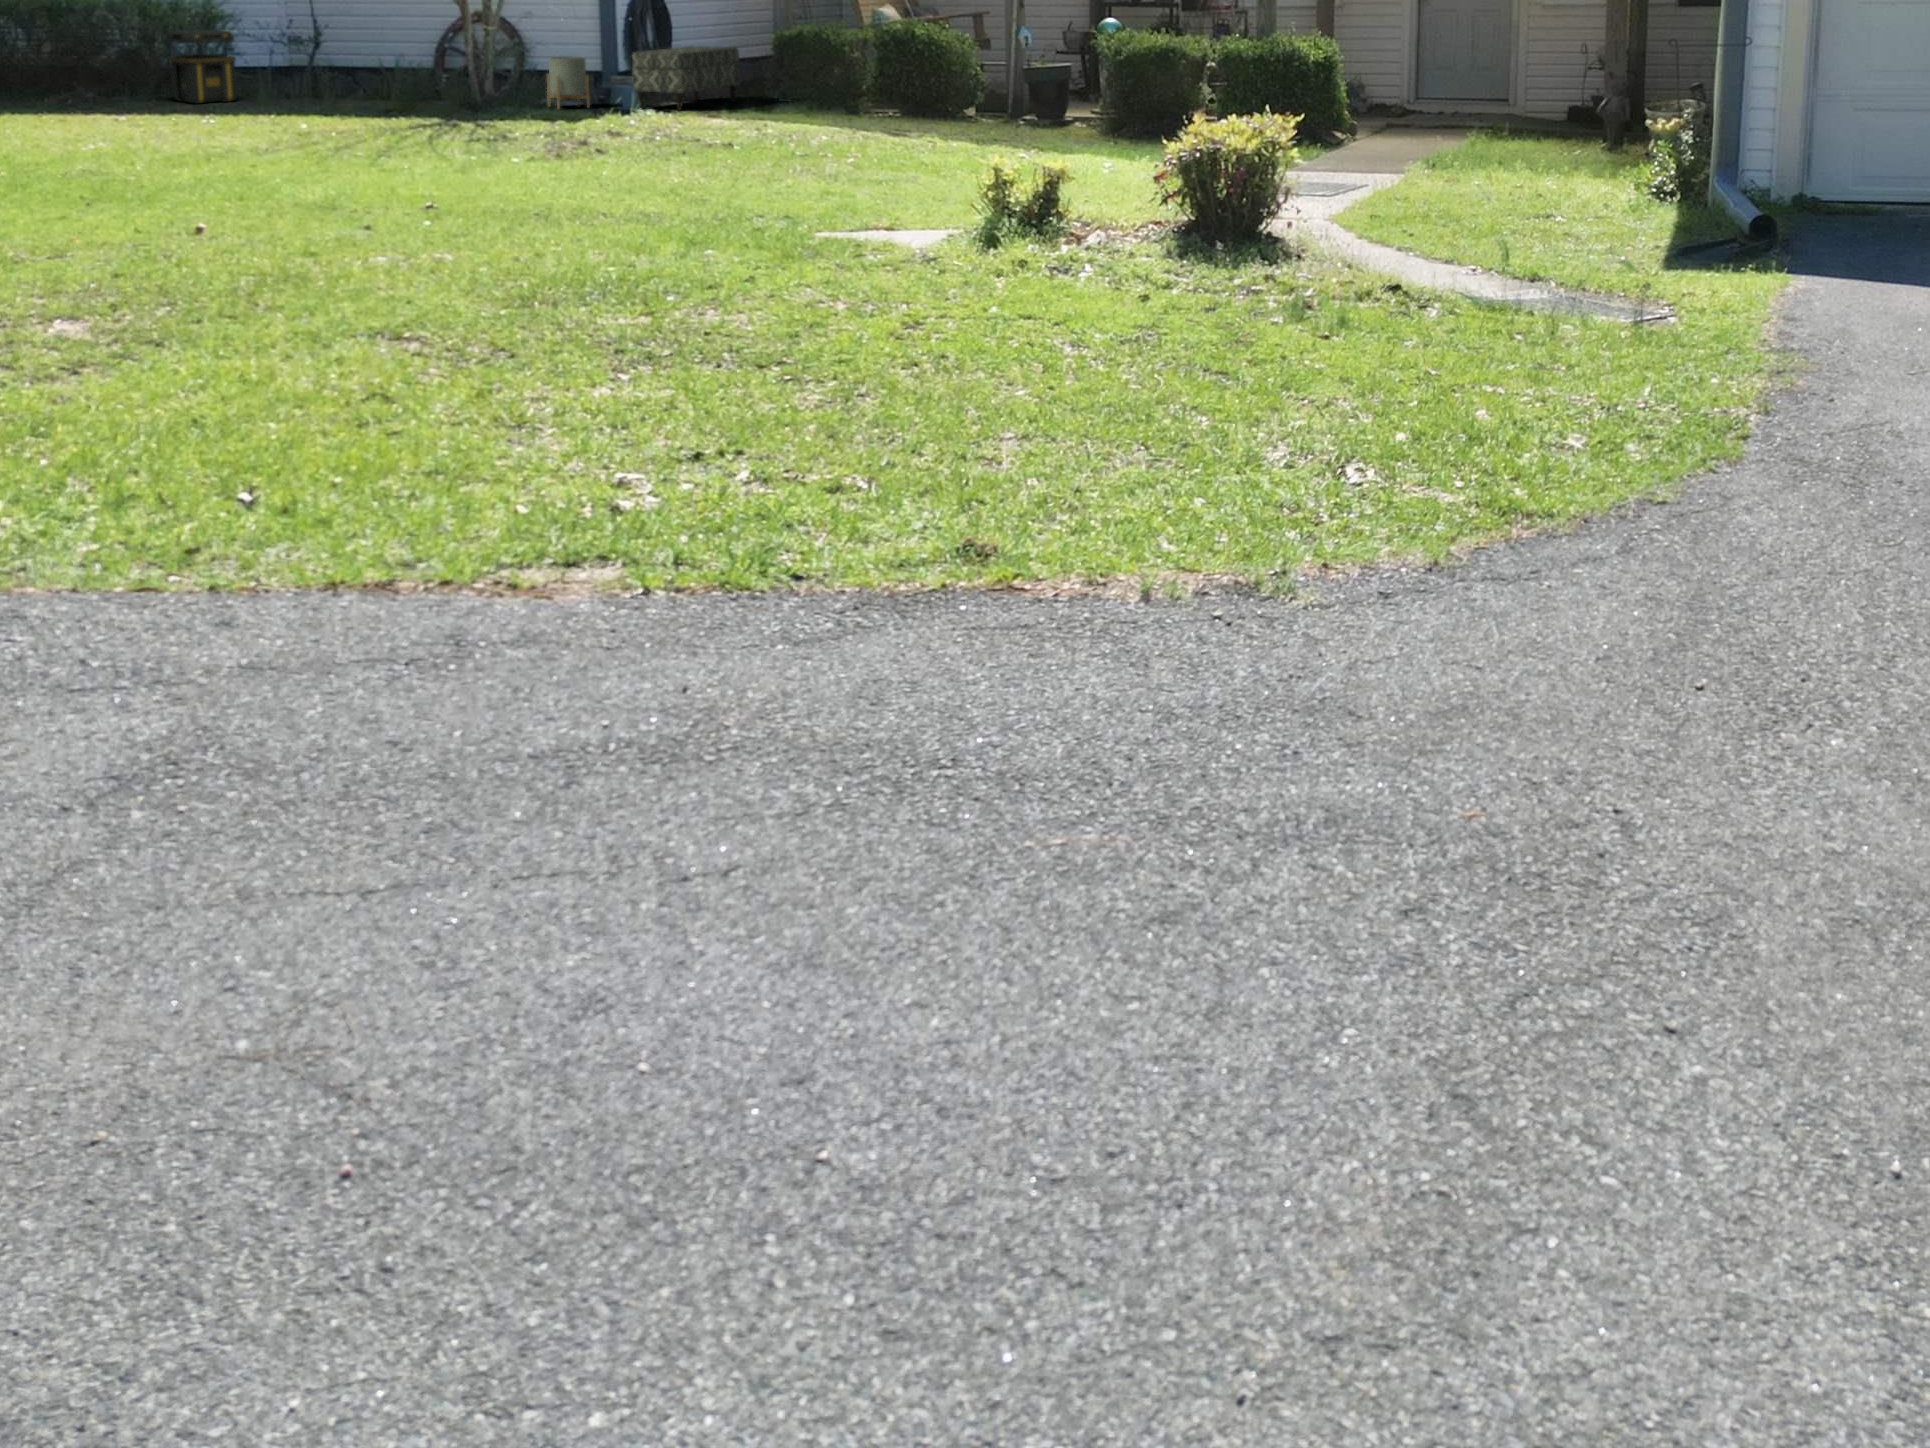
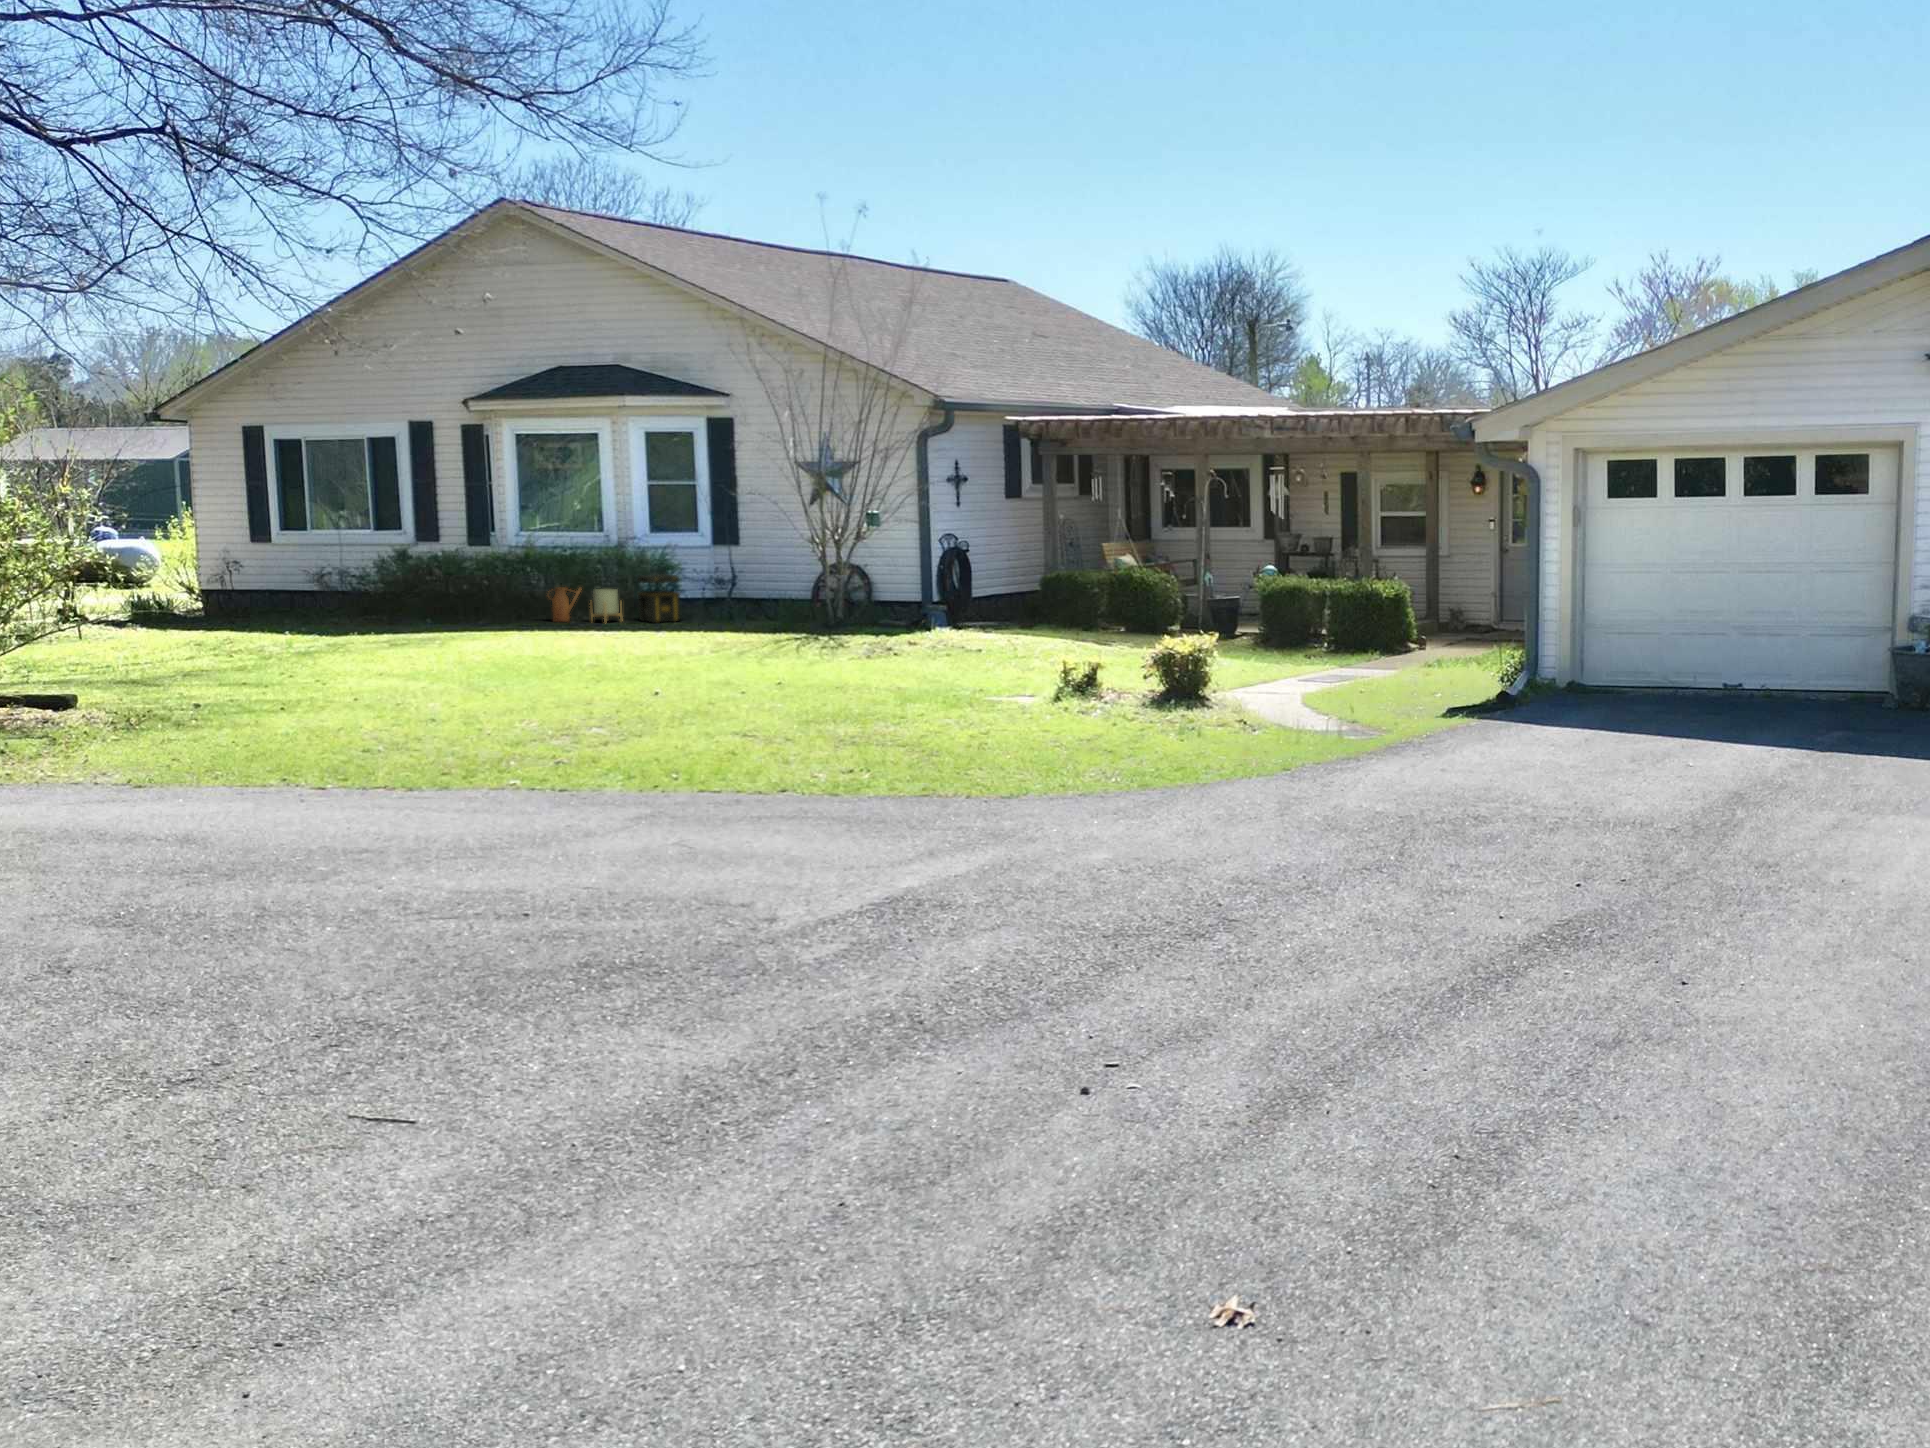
bench: present [632,46,740,110] -> none [939,586,1013,629]
watering can: none [29,49,83,103] -> present [552,587,582,622]
planter: present [547,56,590,109] -> present [590,589,623,620]

